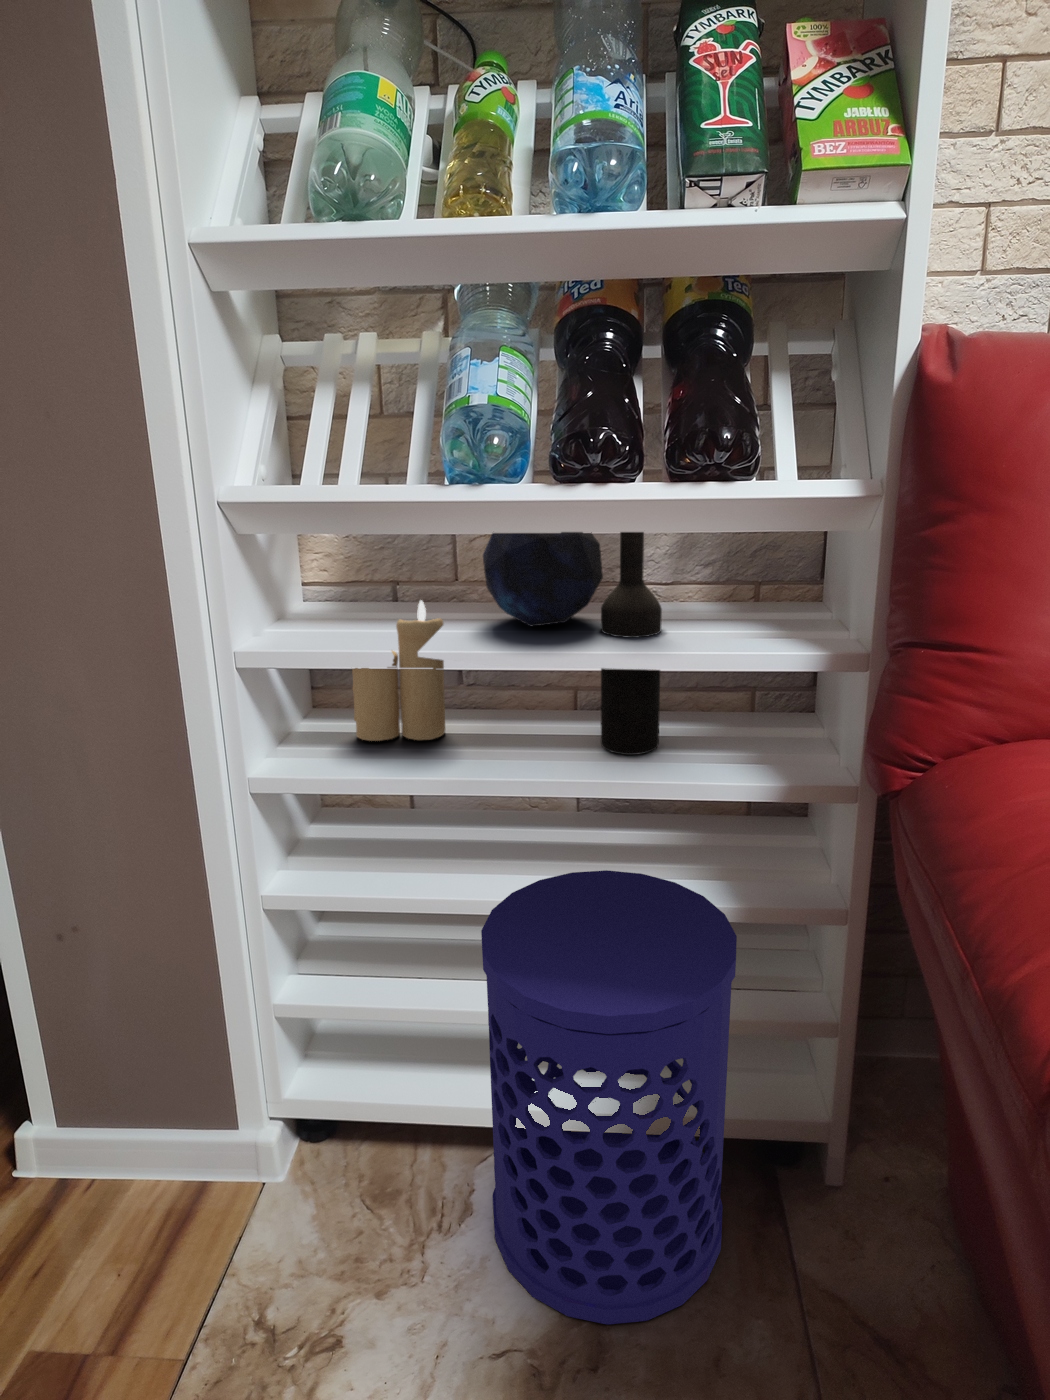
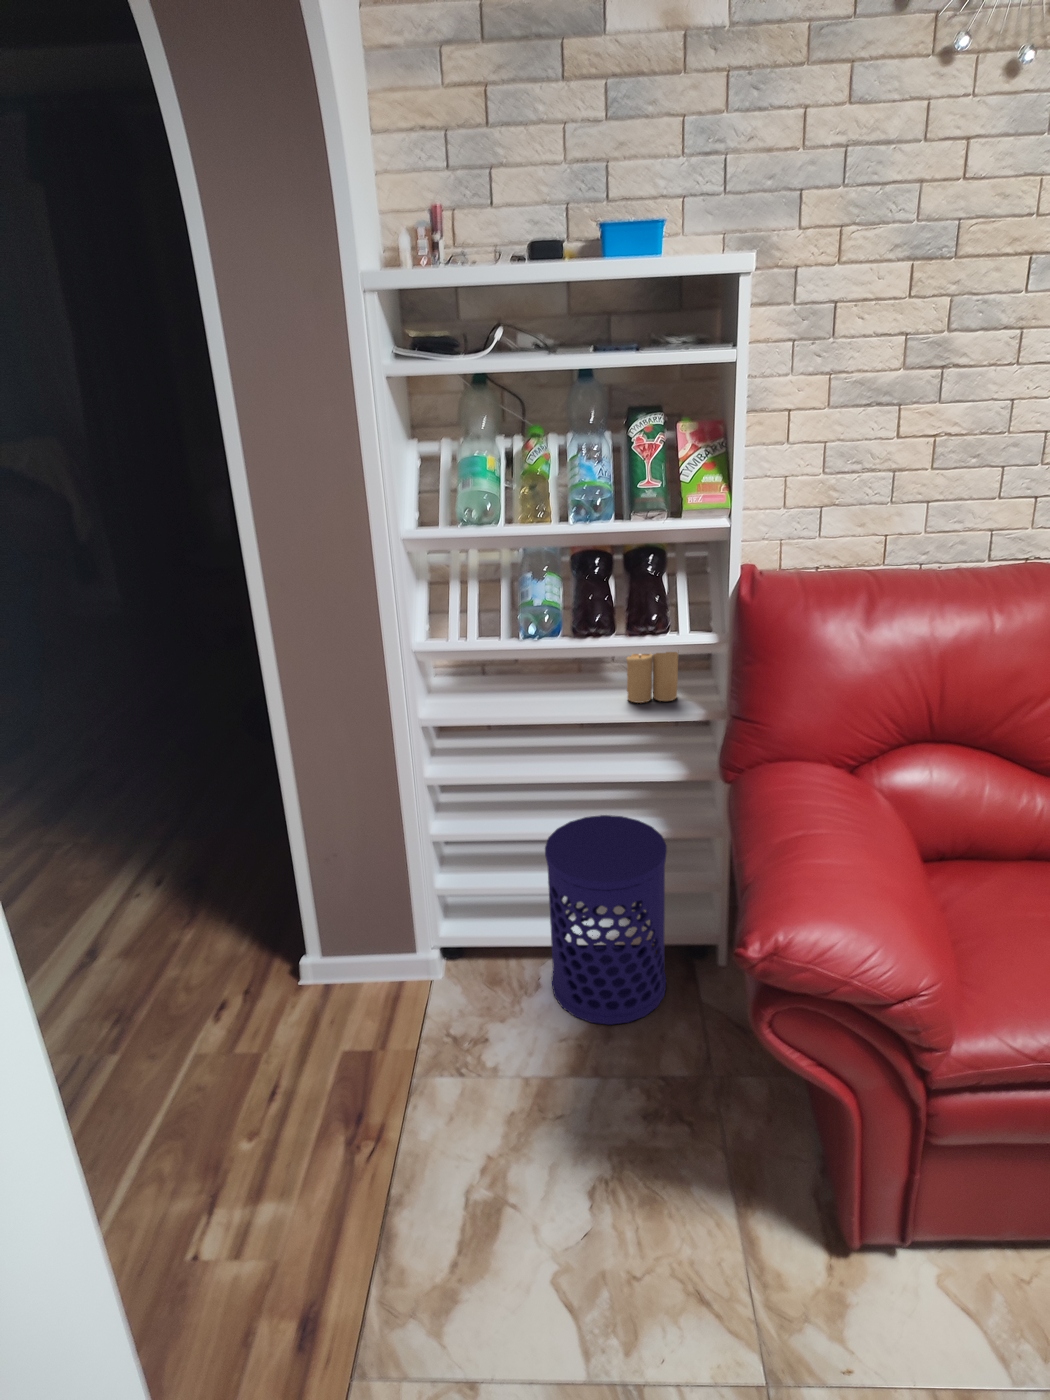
decorative orb: present [483,532,603,626] -> none [536,634,598,696]
wine bottle: present [601,532,662,755] -> none [597,636,628,758]
candle: present [352,600,445,741] -> present [627,652,678,703]

